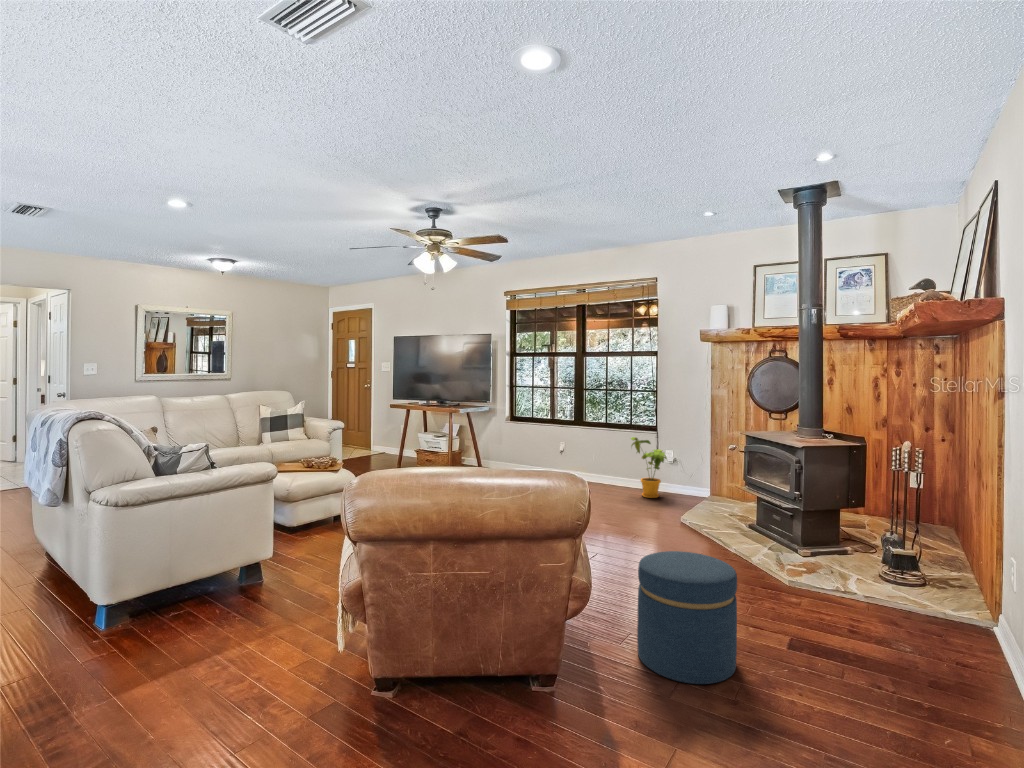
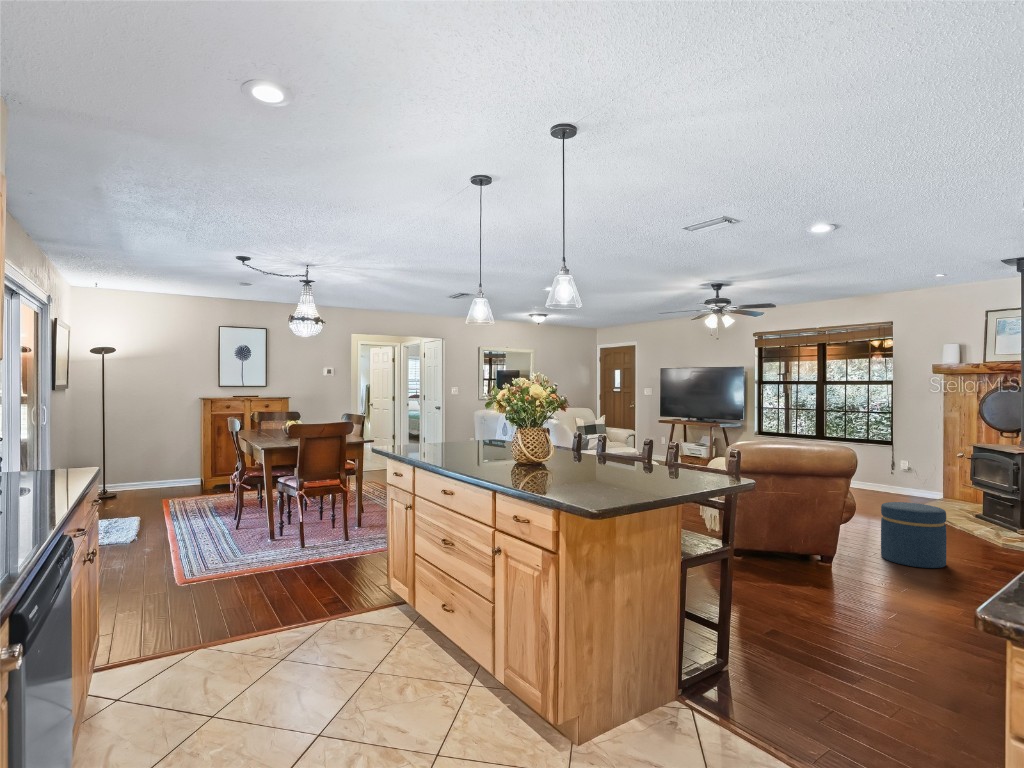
house plant: present [631,437,667,498] -> none [870,448,905,498]

